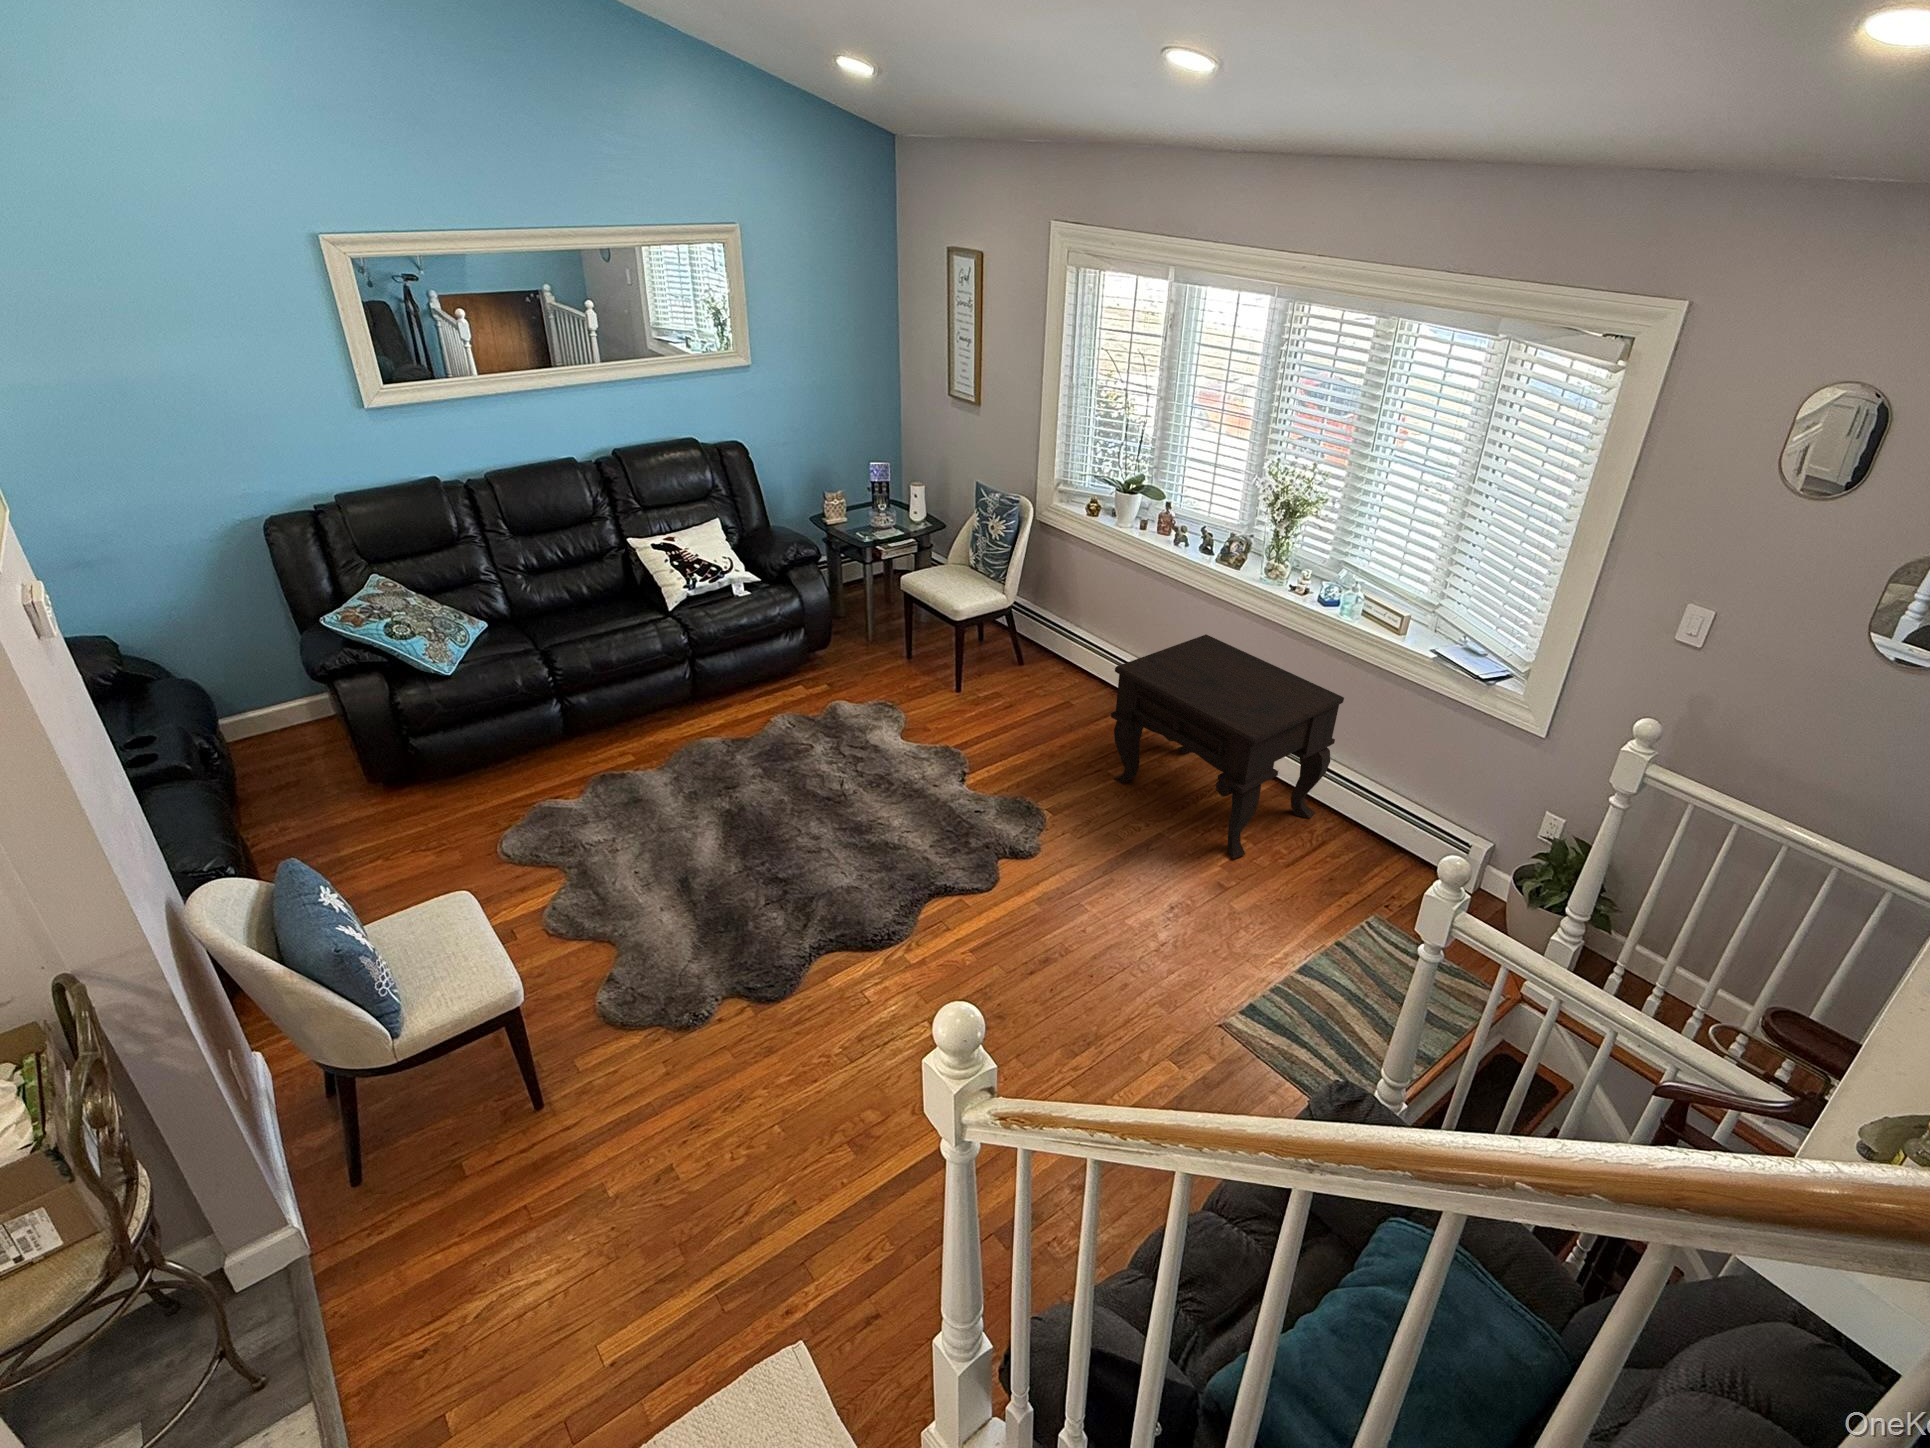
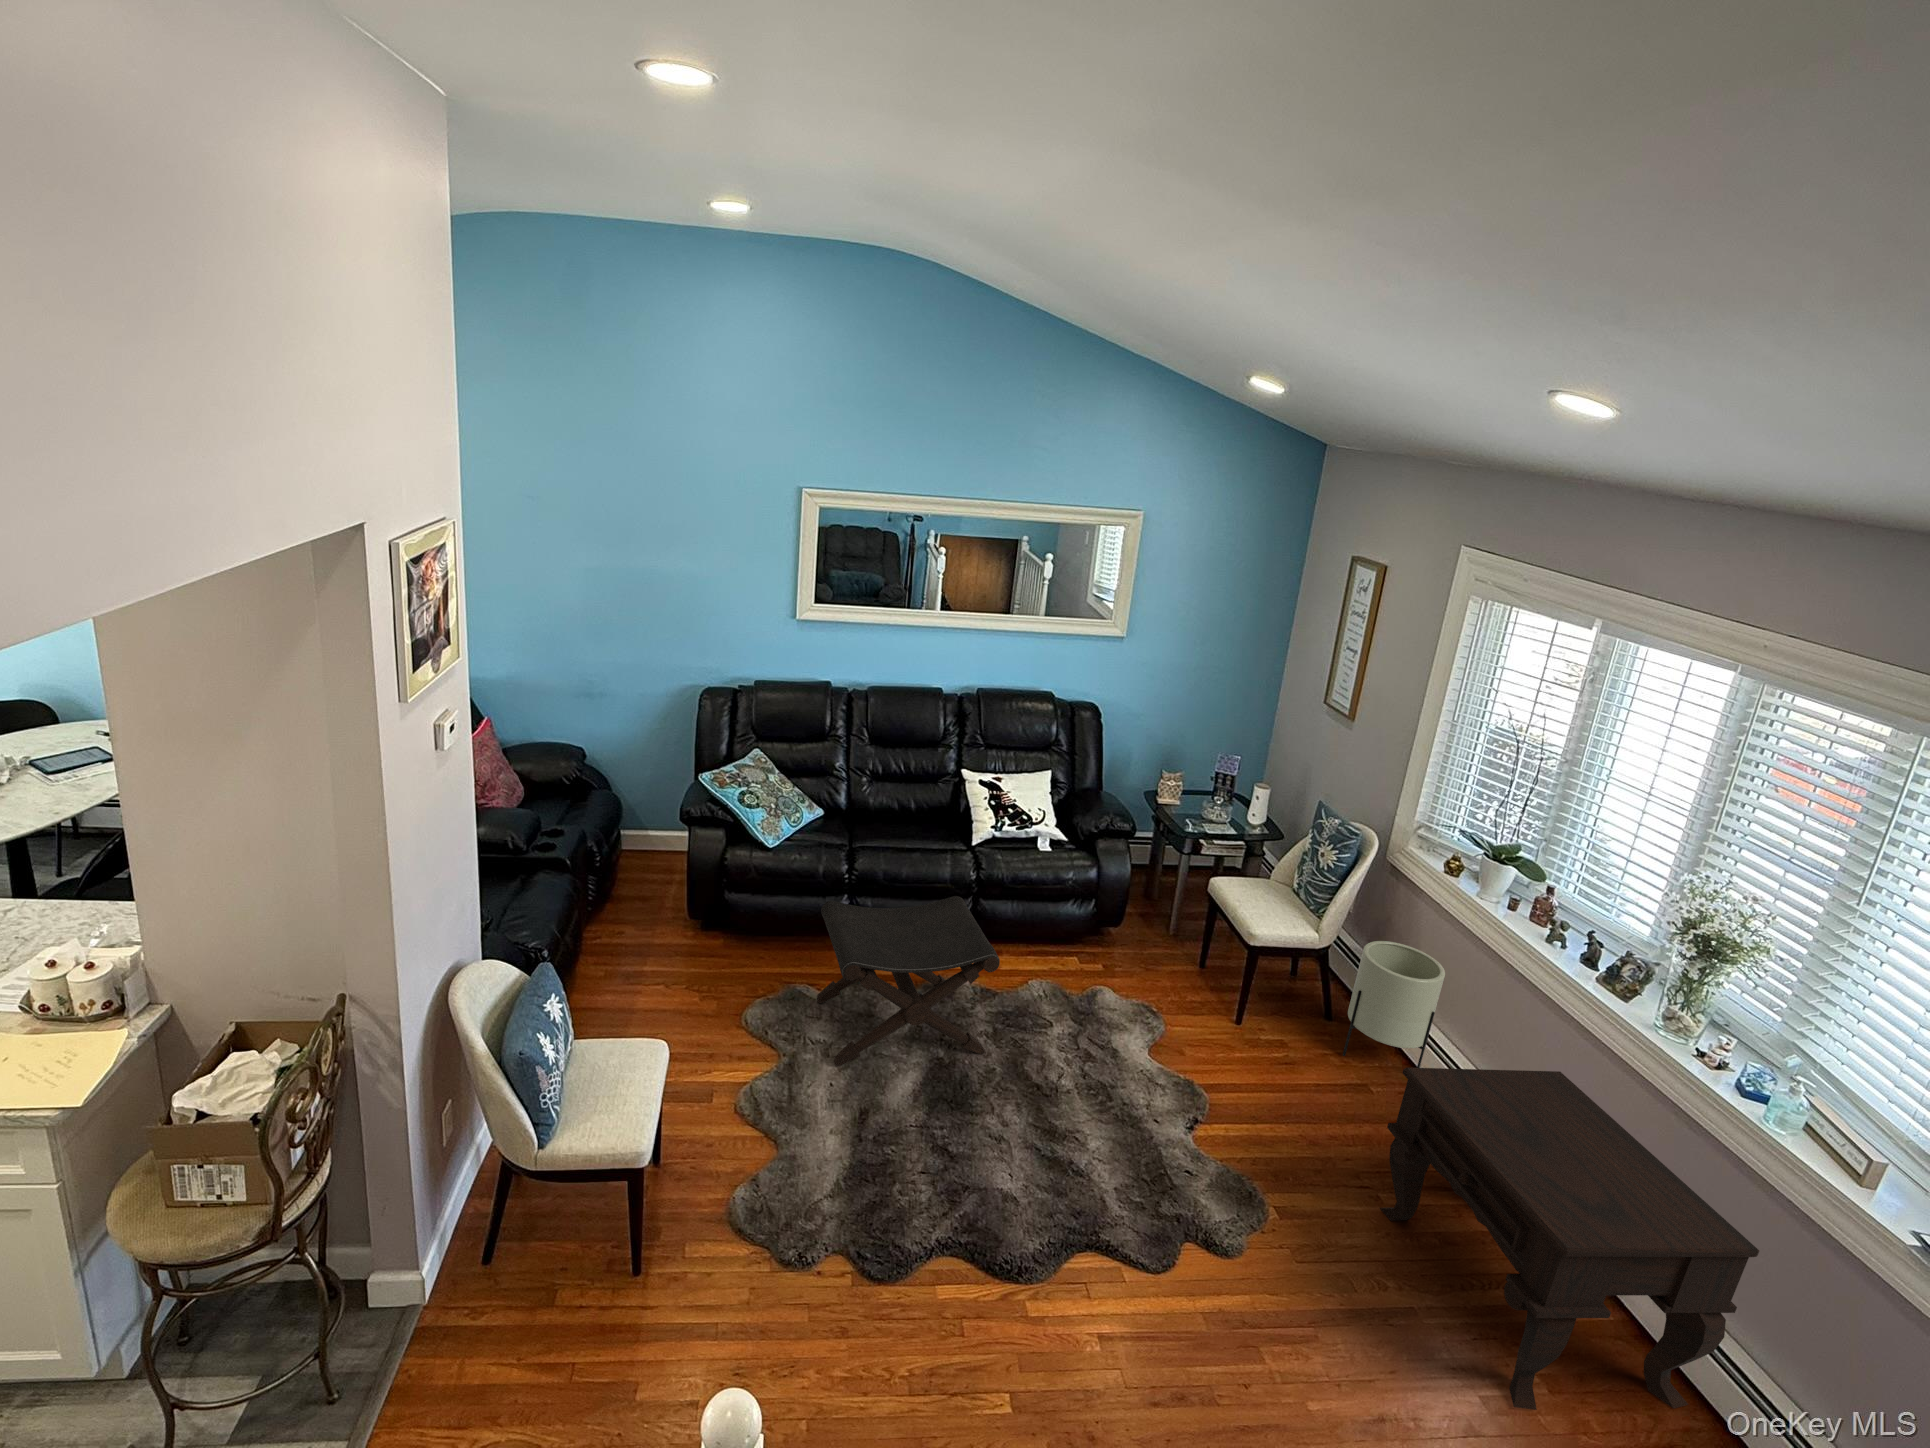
planter: none [1043,583,1107,687] -> present [1343,941,1445,1068]
footstool: none [549,660,767,858] -> present [817,896,1000,1066]

